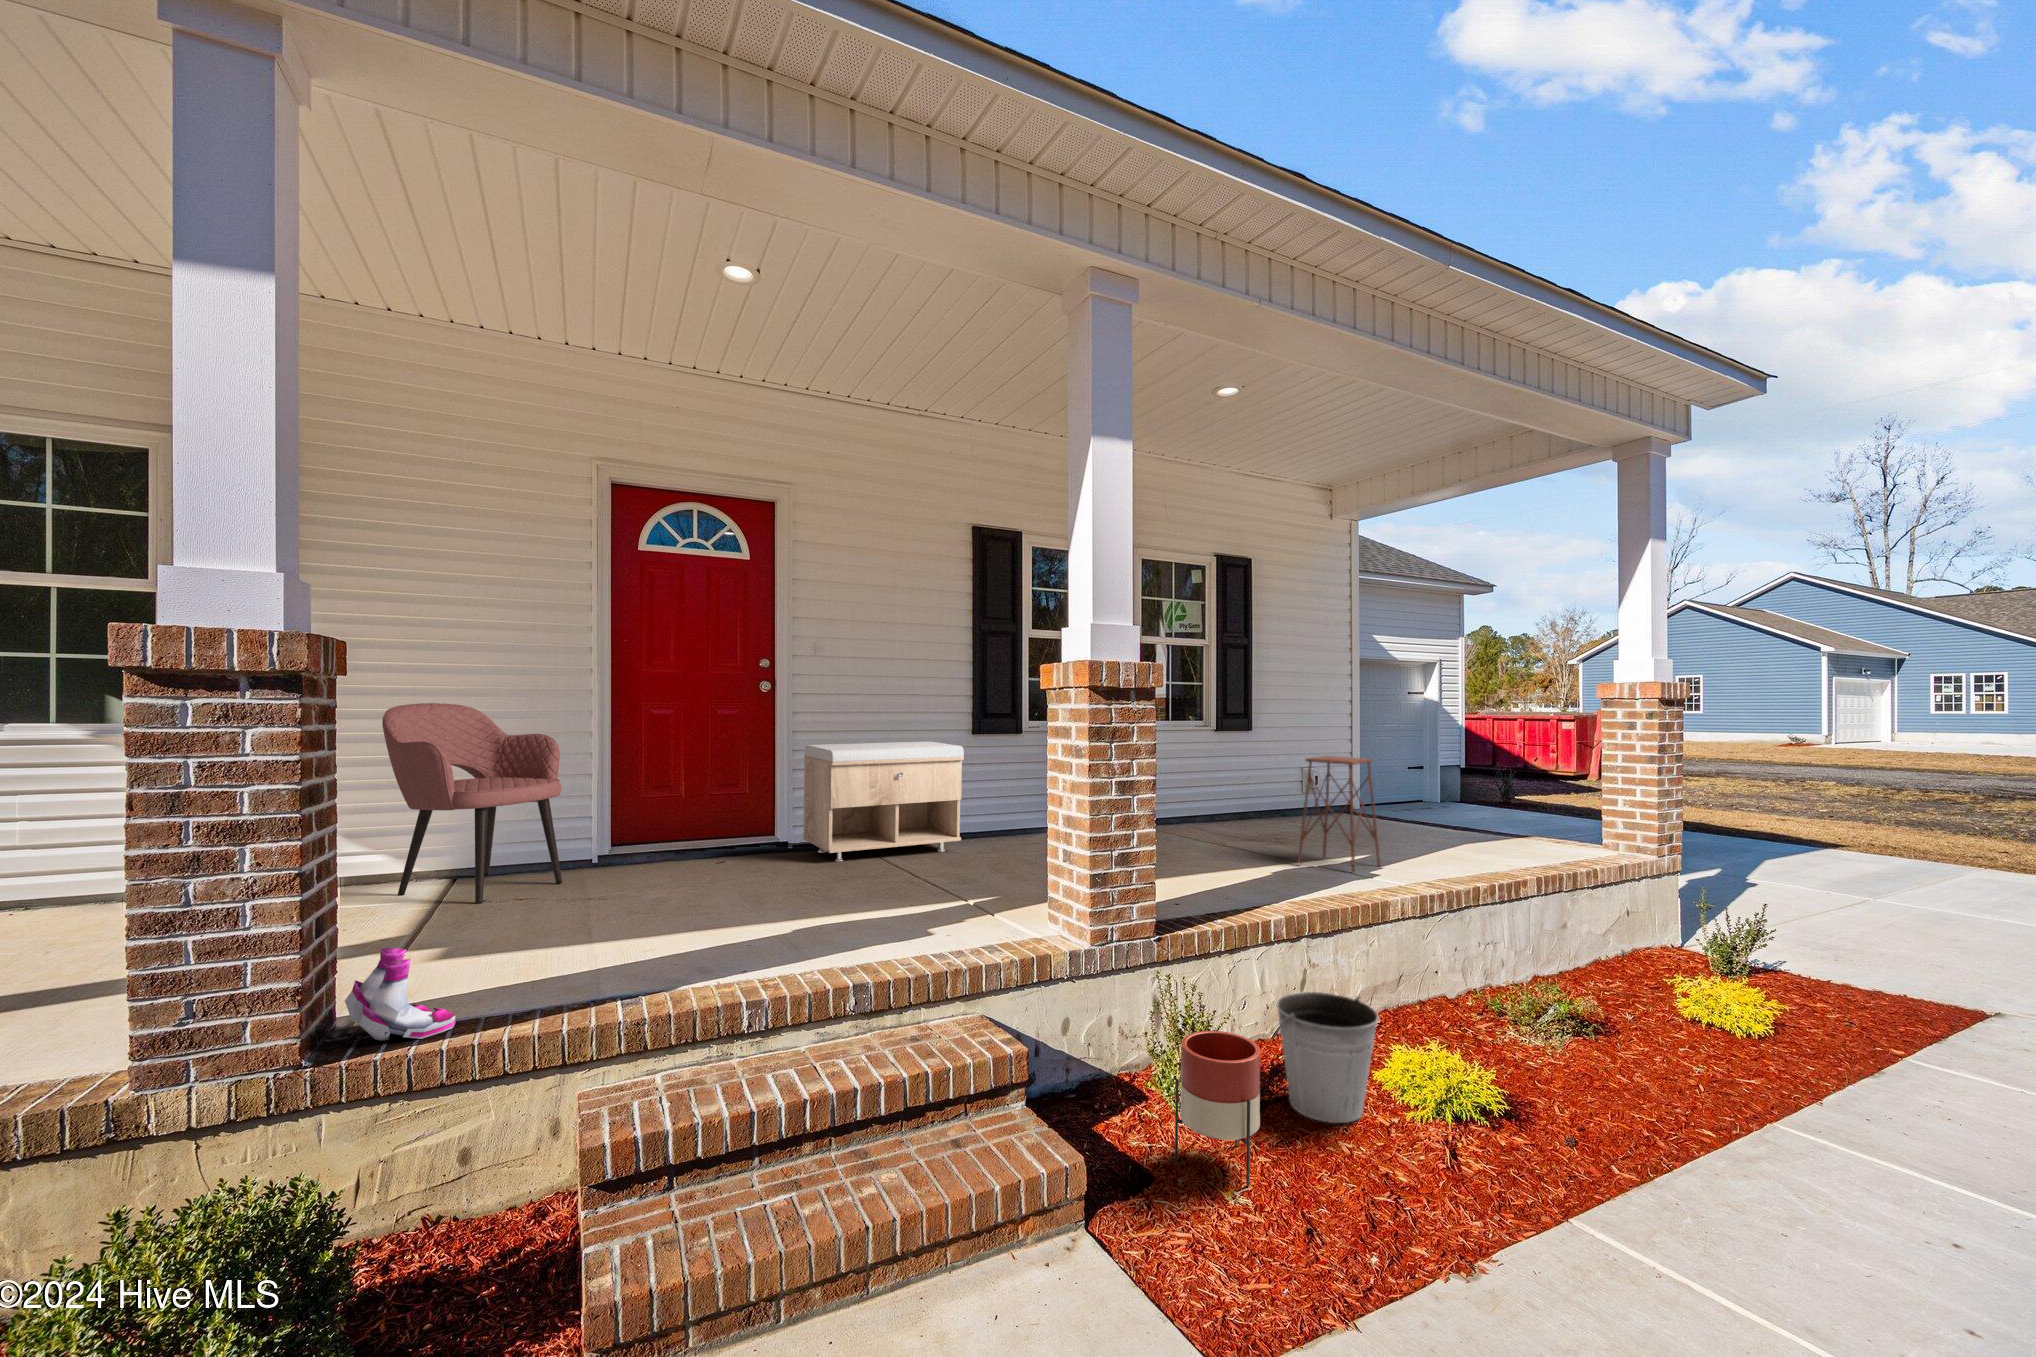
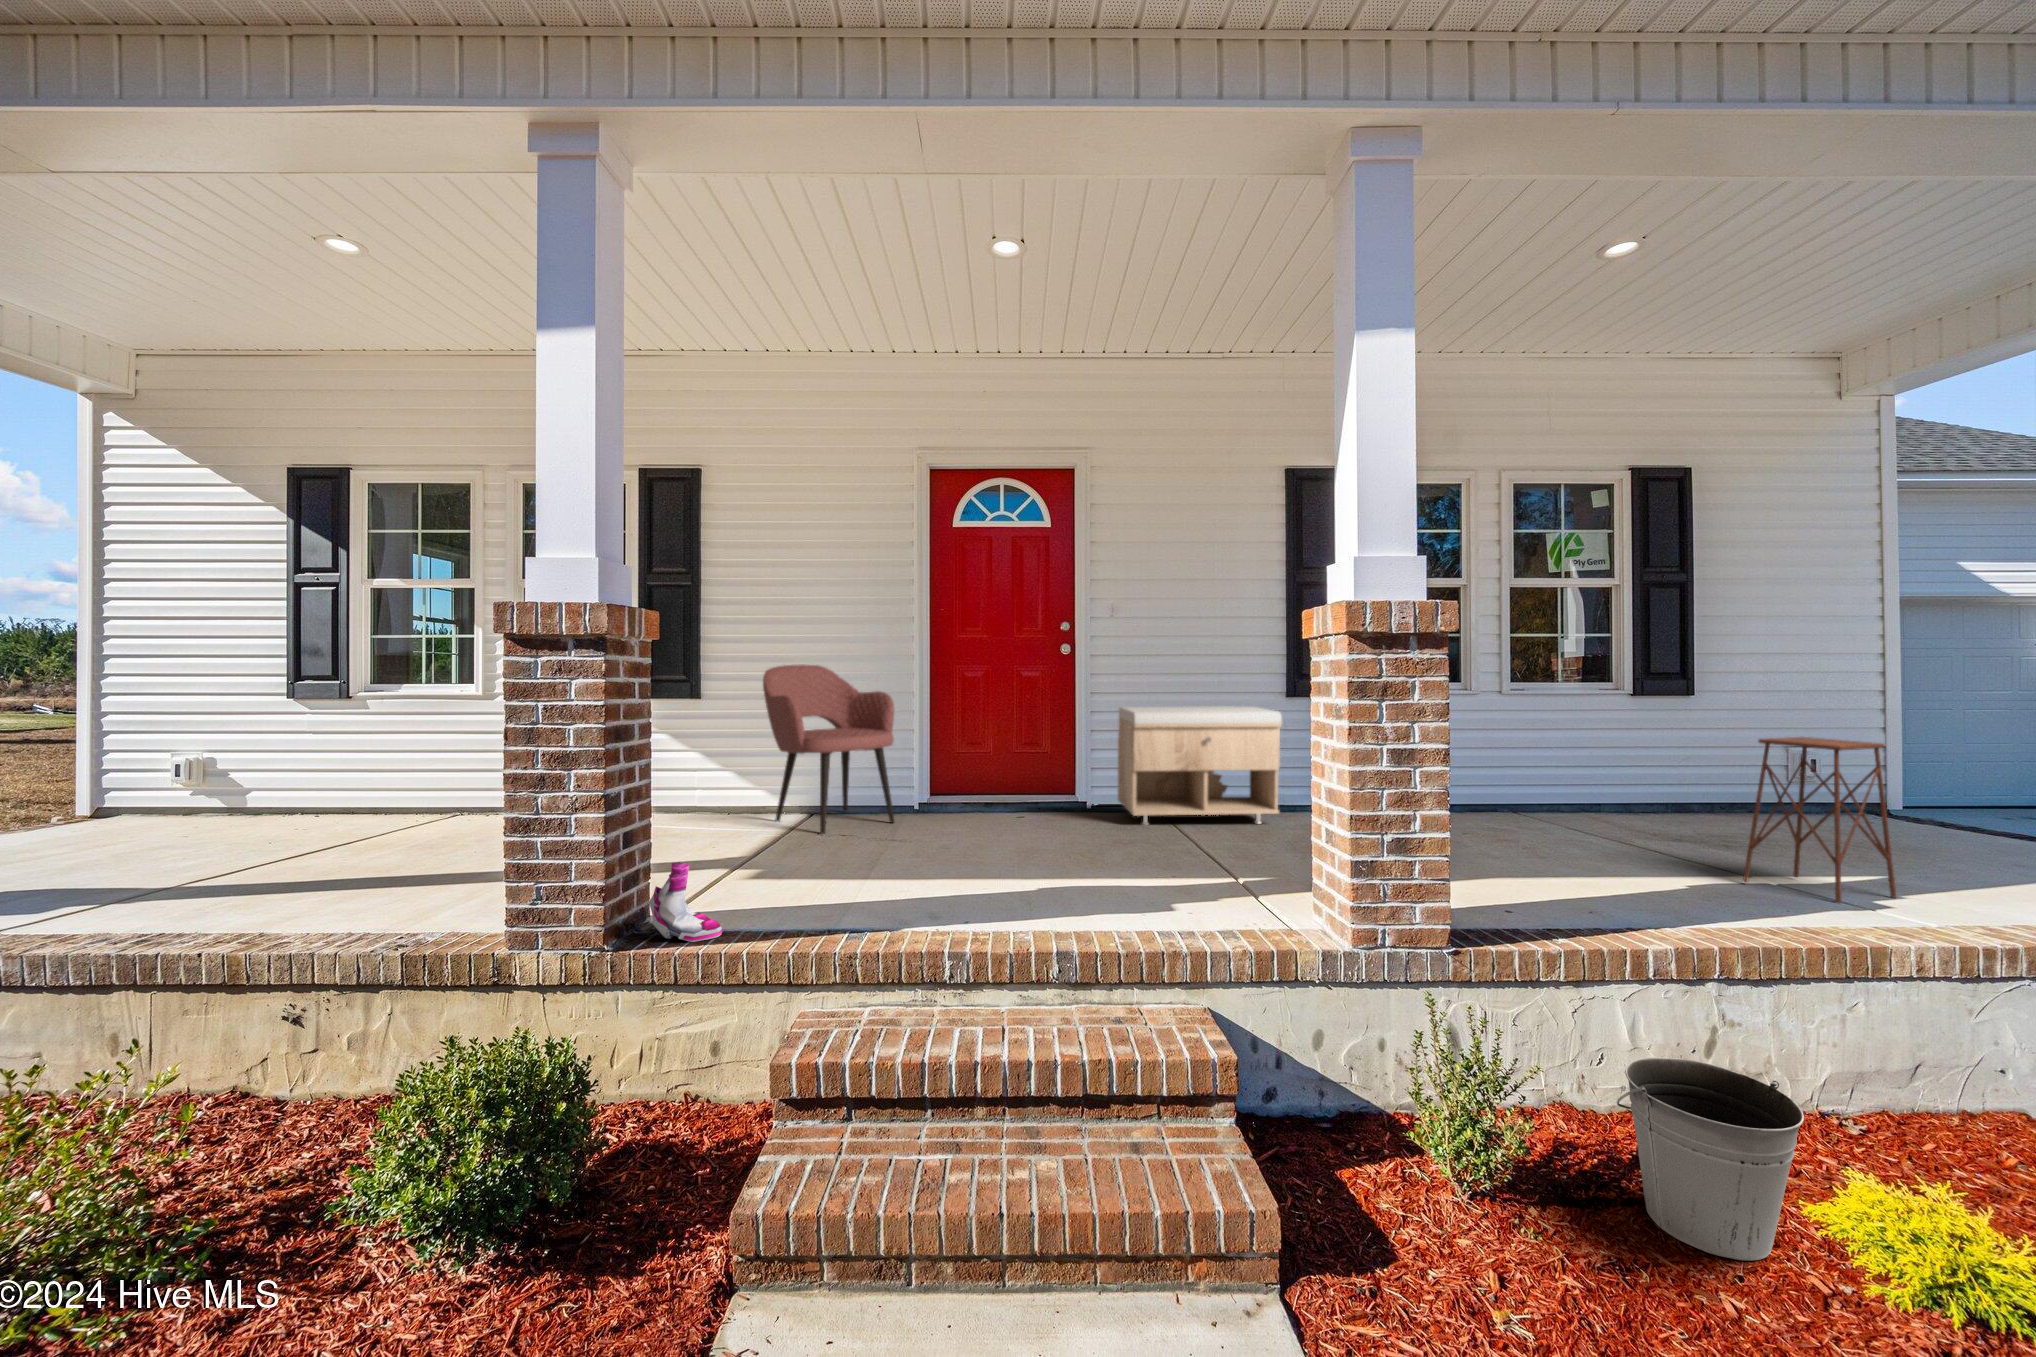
planter: present [1175,1031,1260,1186] -> none [1435,1083,1563,1306]

